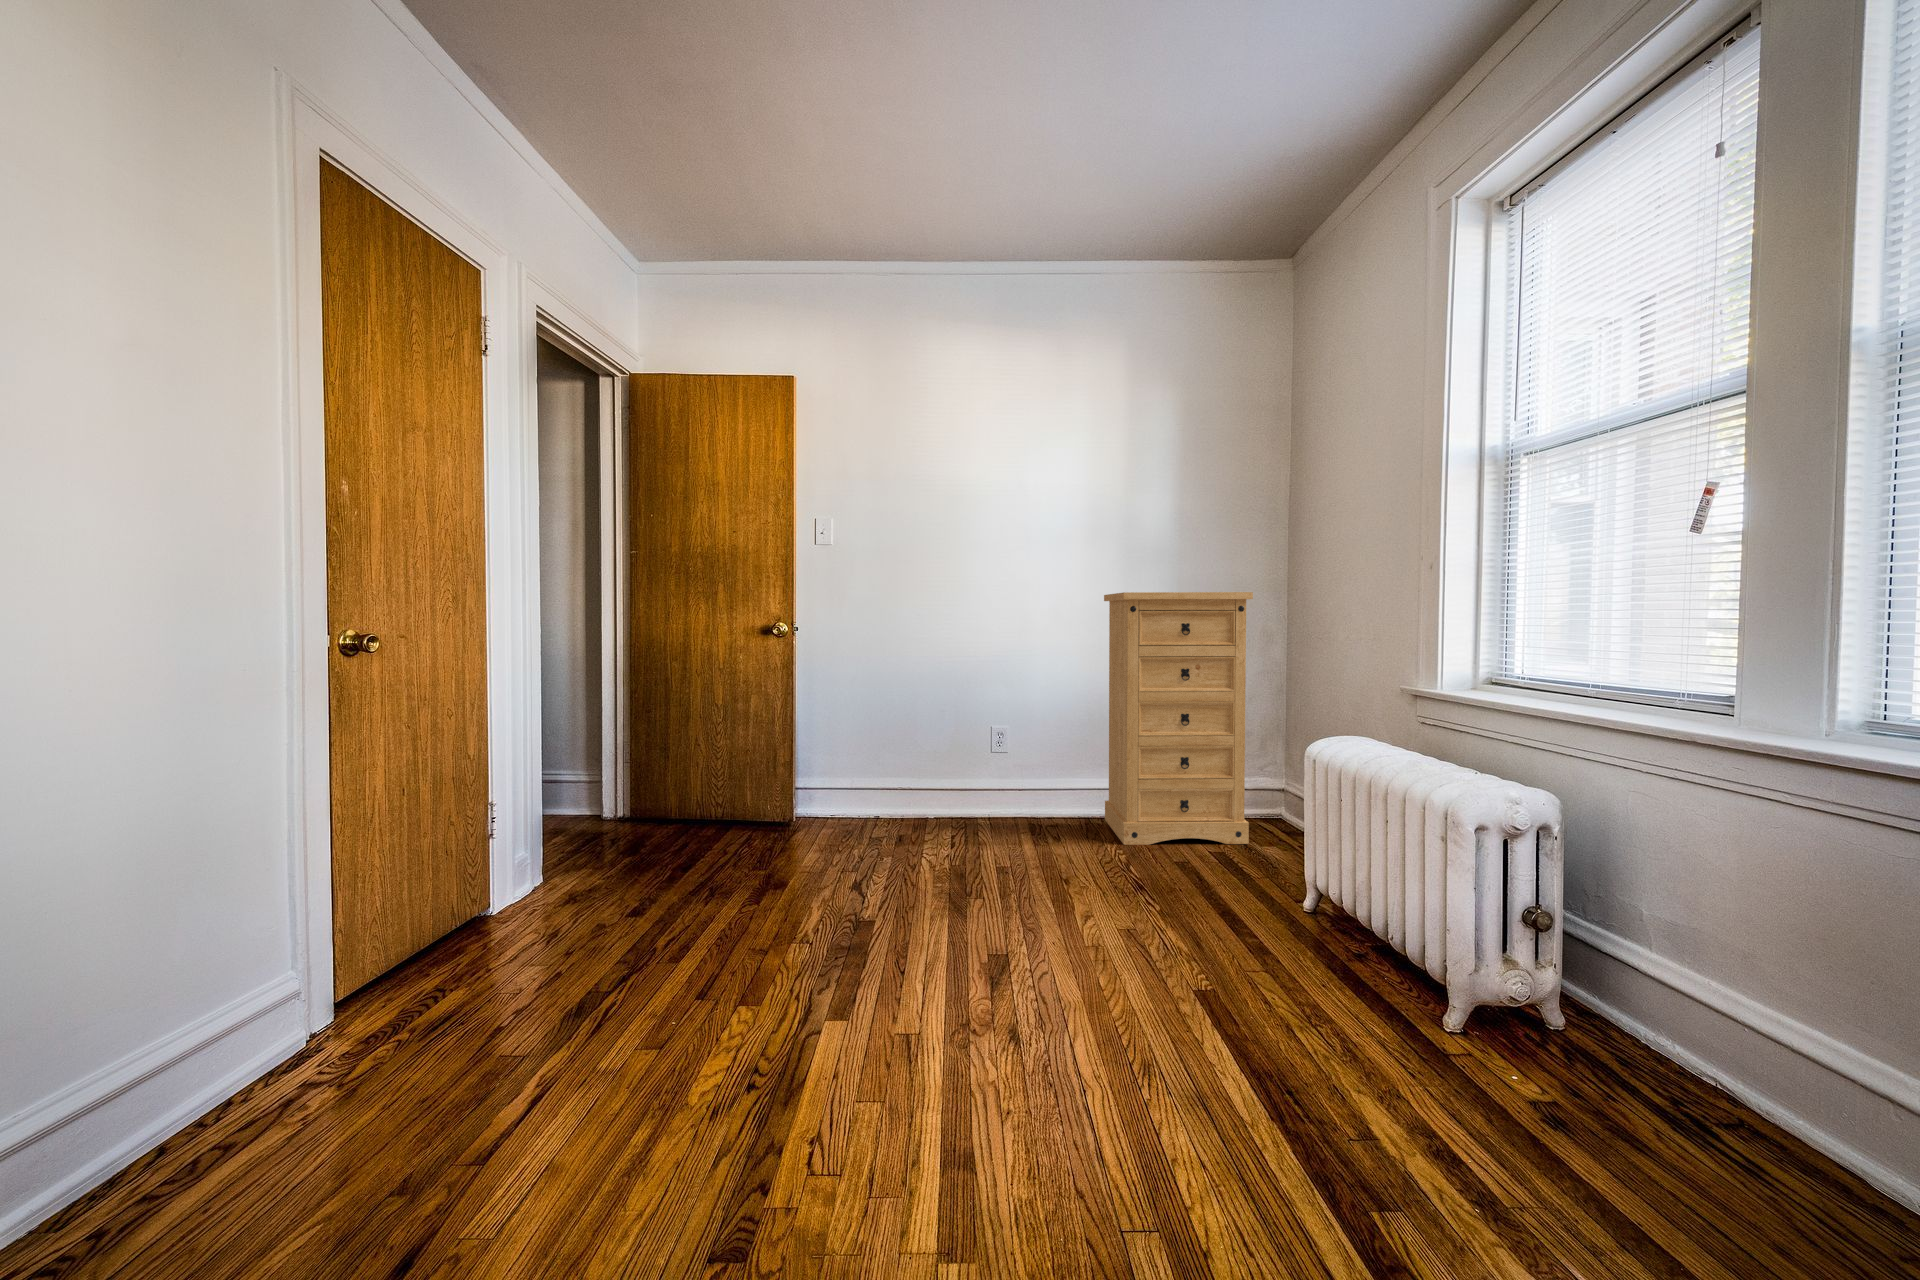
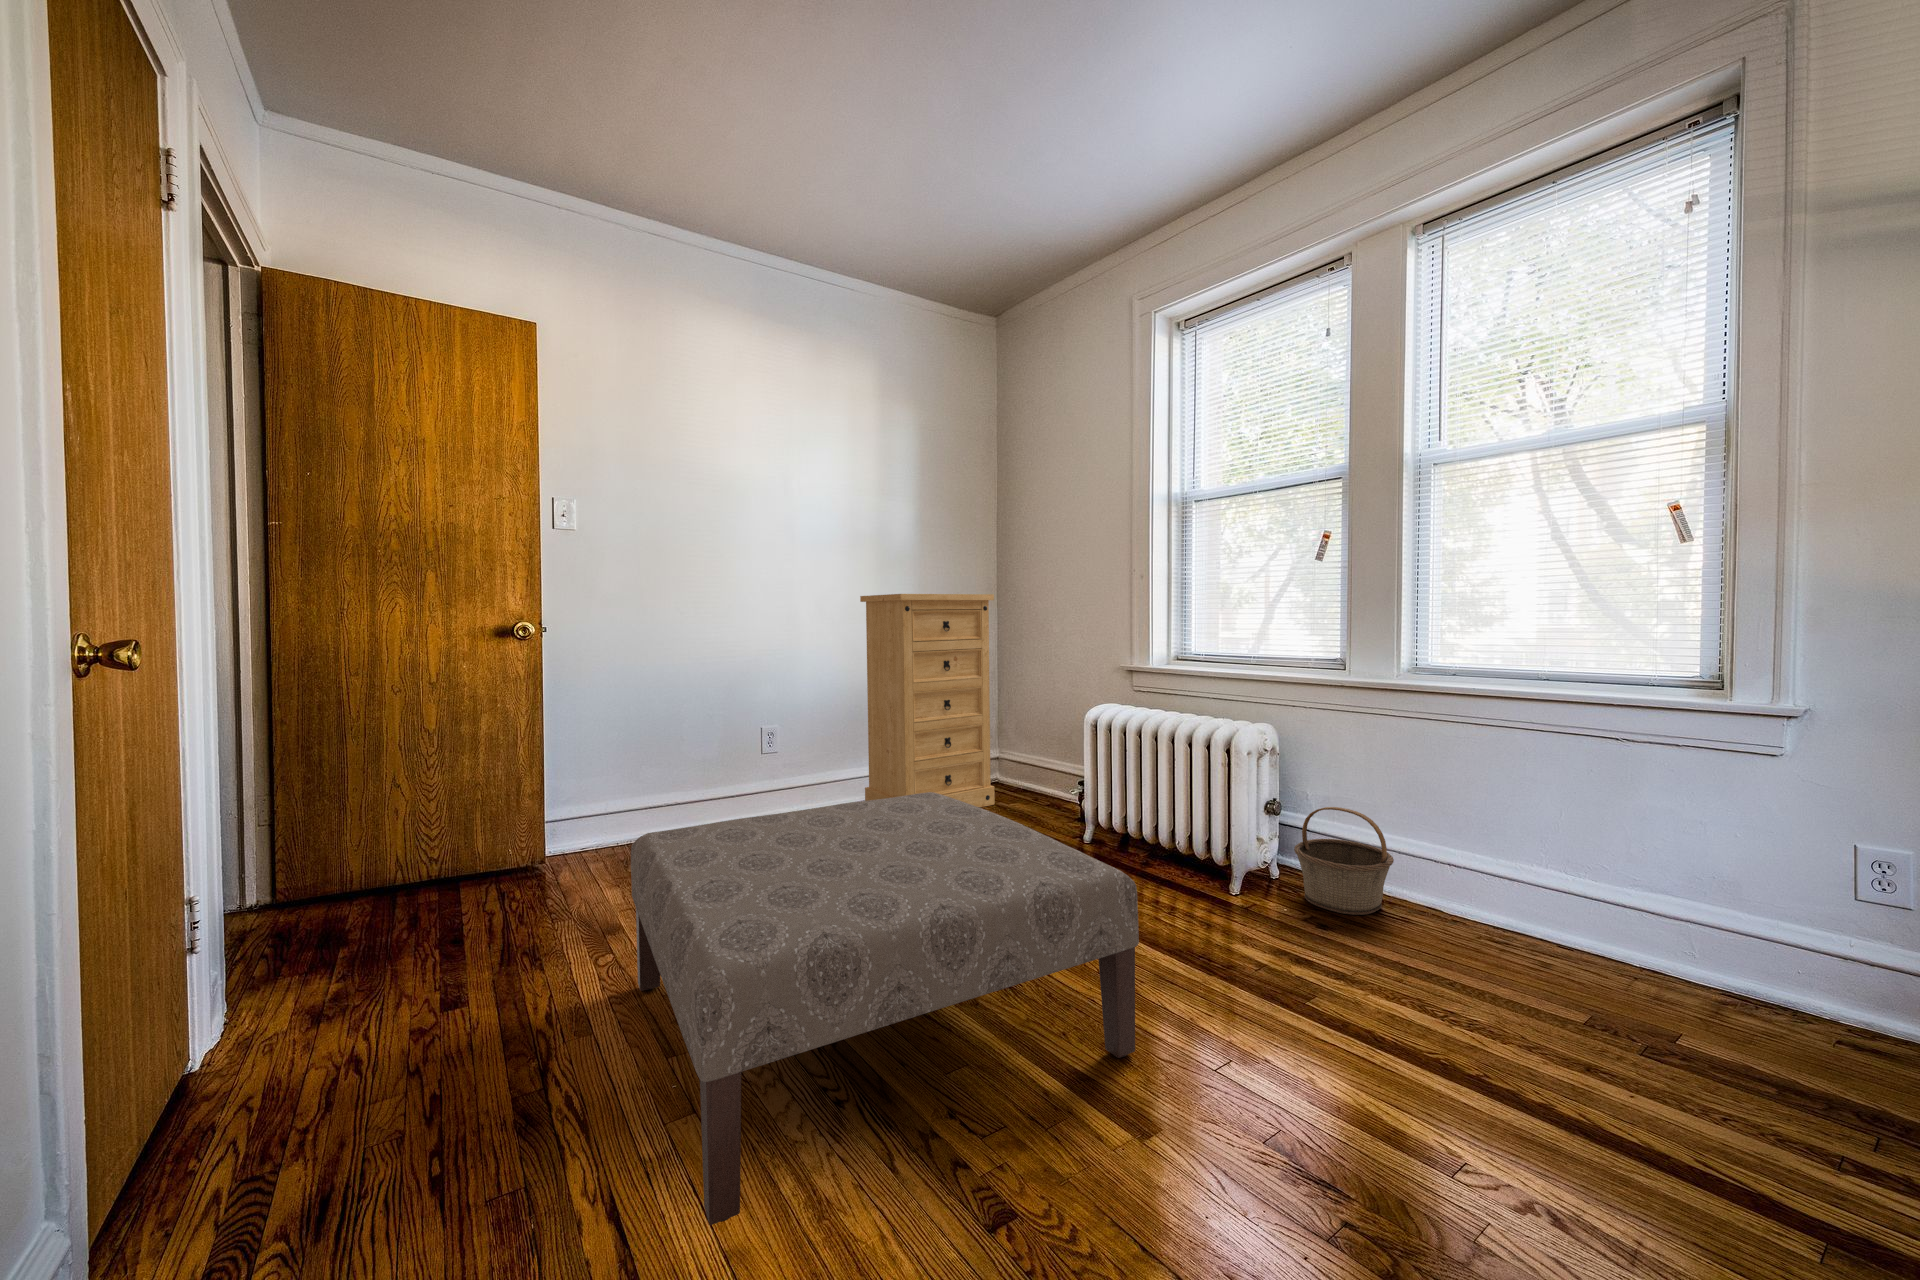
ottoman: none [555,805,1059,1165] -> present [631,792,1139,1225]
basket: none [1556,938,1757,1135] -> present [1294,807,1394,915]

